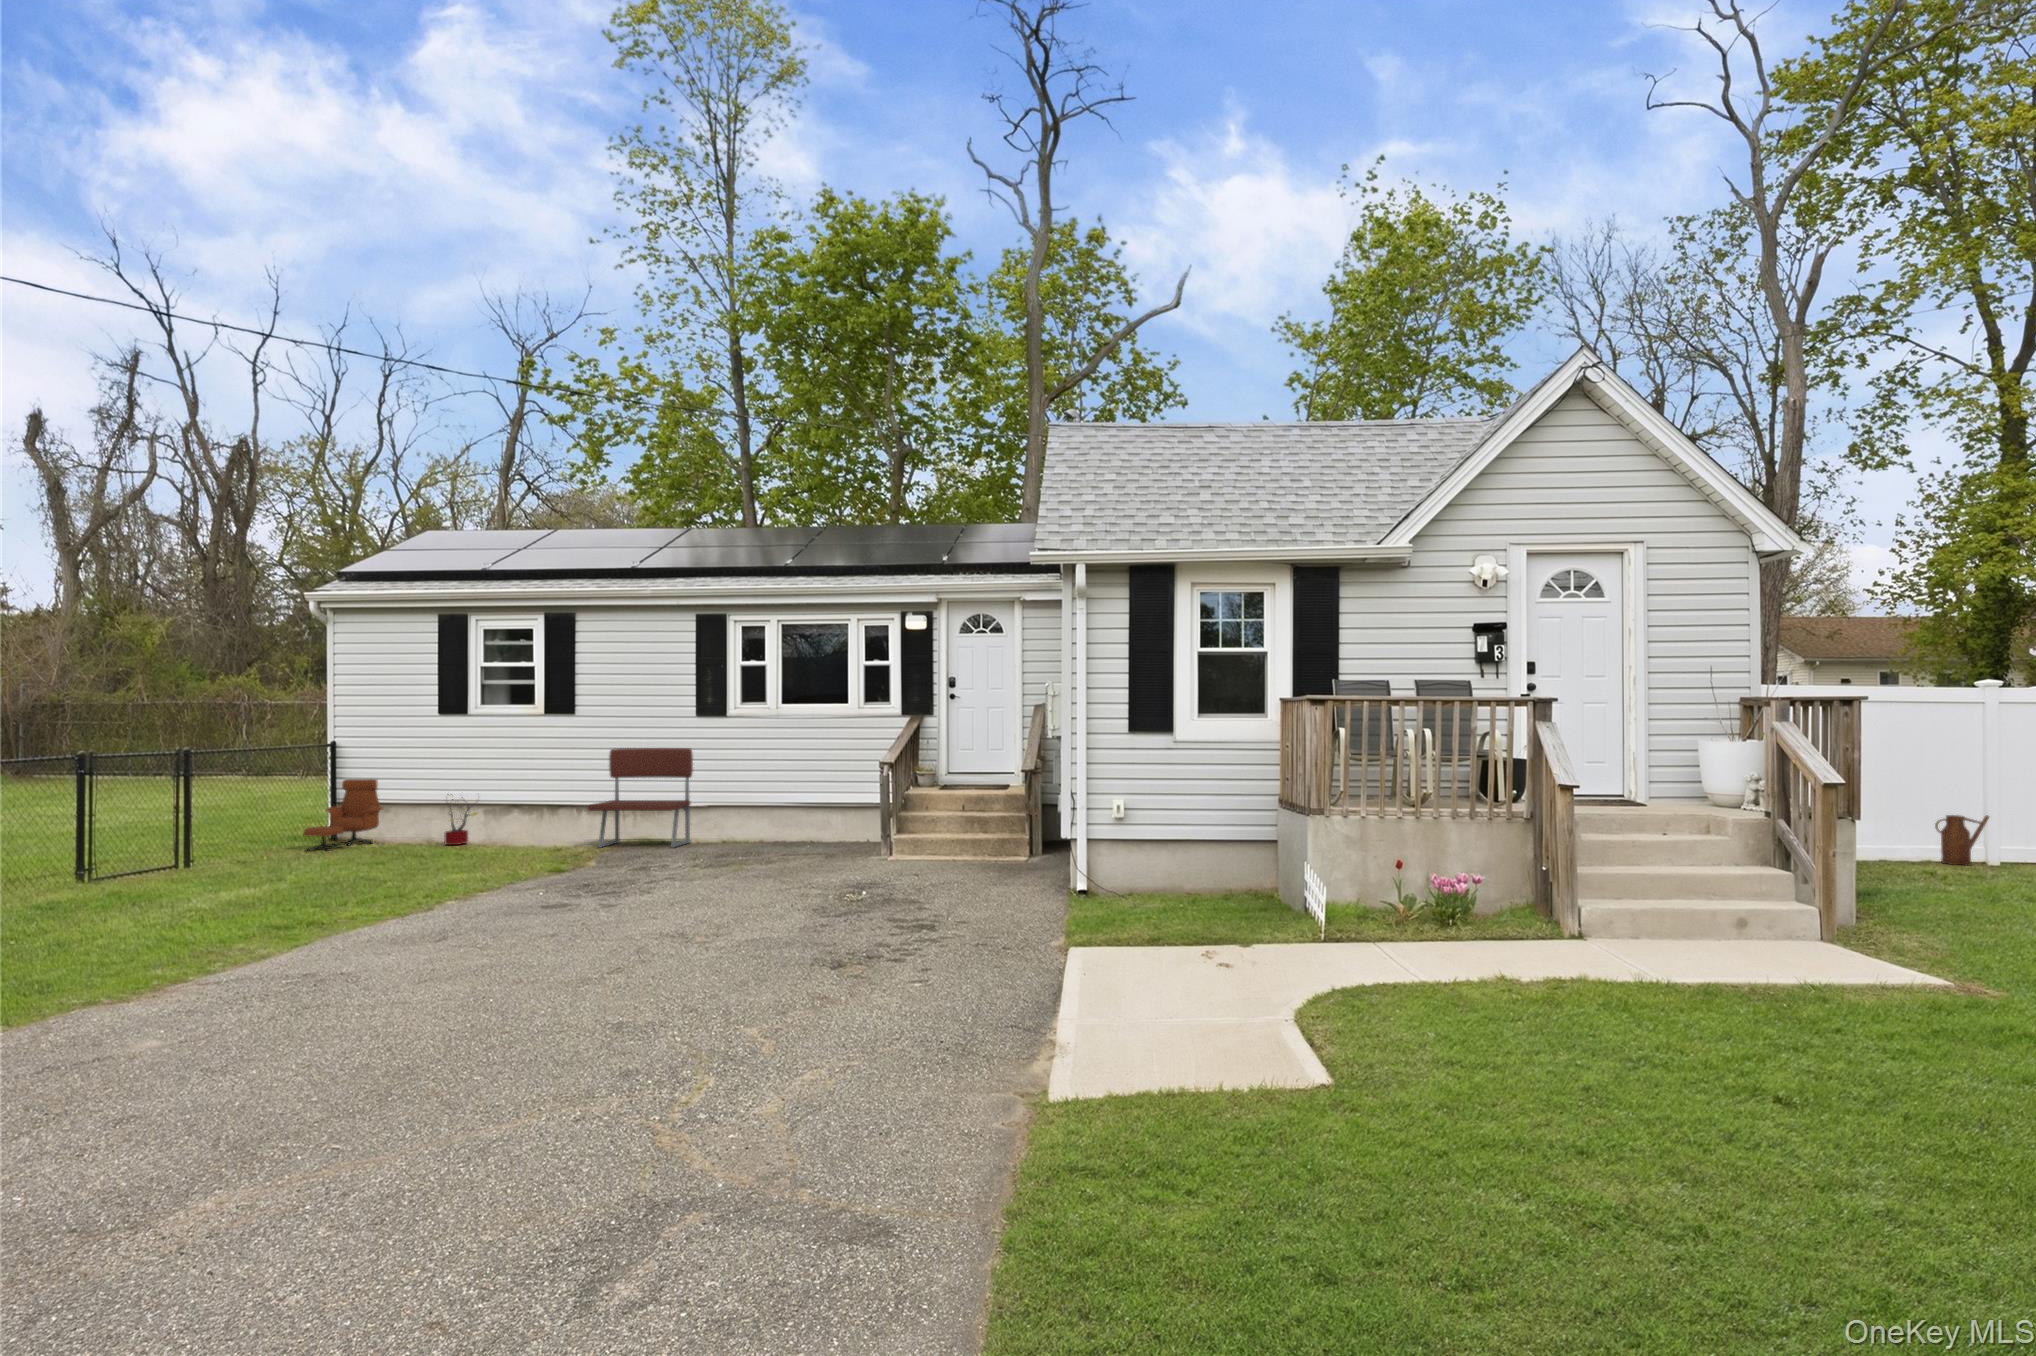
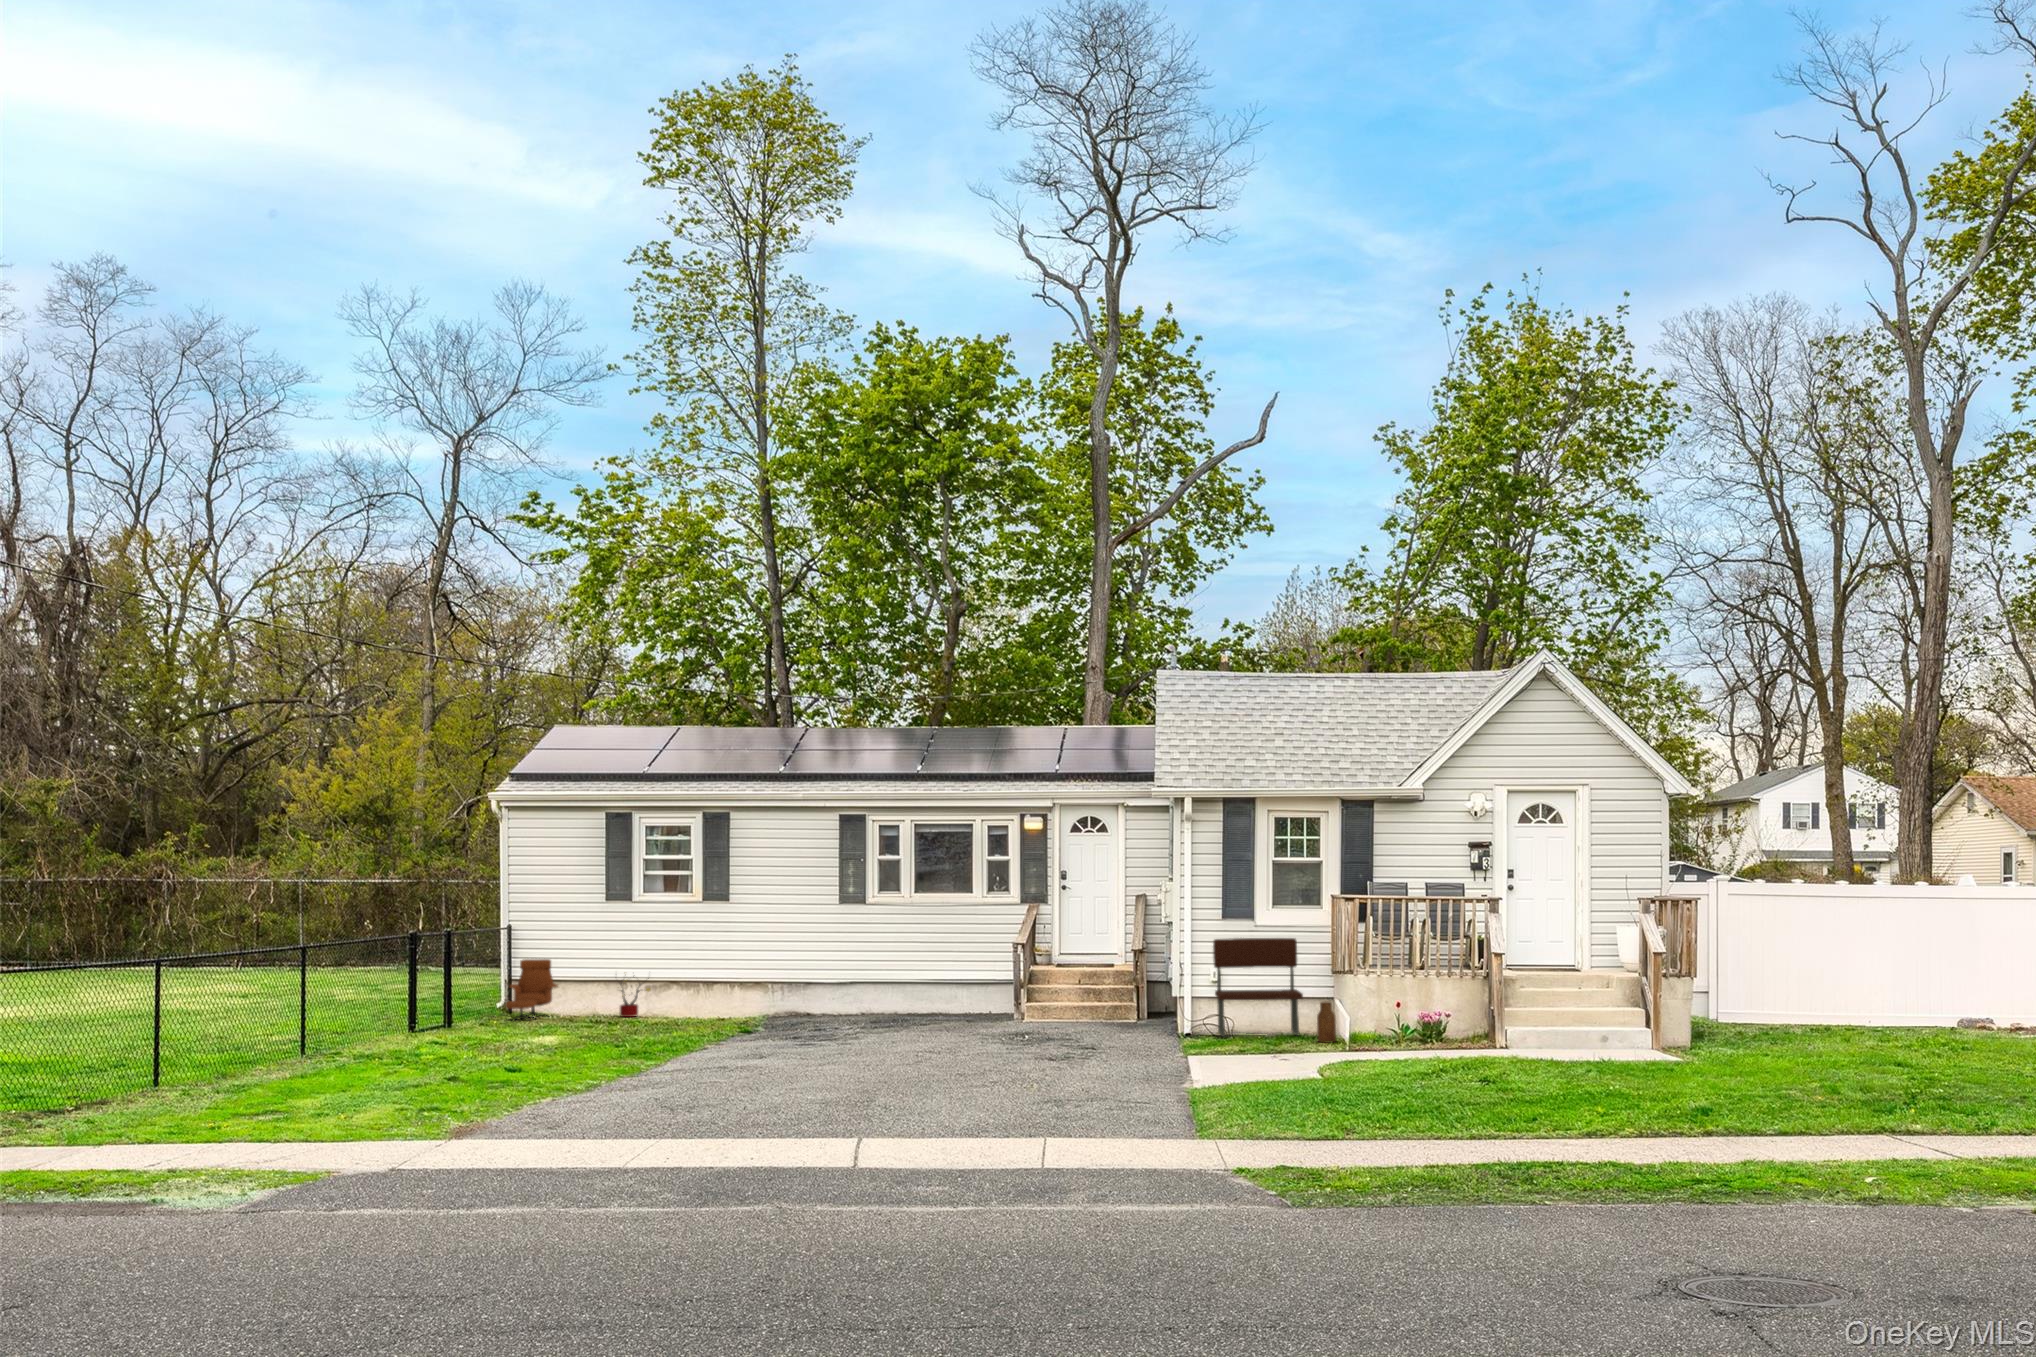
bench: present [588,748,693,848] -> present [1213,938,1303,1036]
watering can: present [1935,815,1989,865] -> present [1317,1001,1336,1043]

